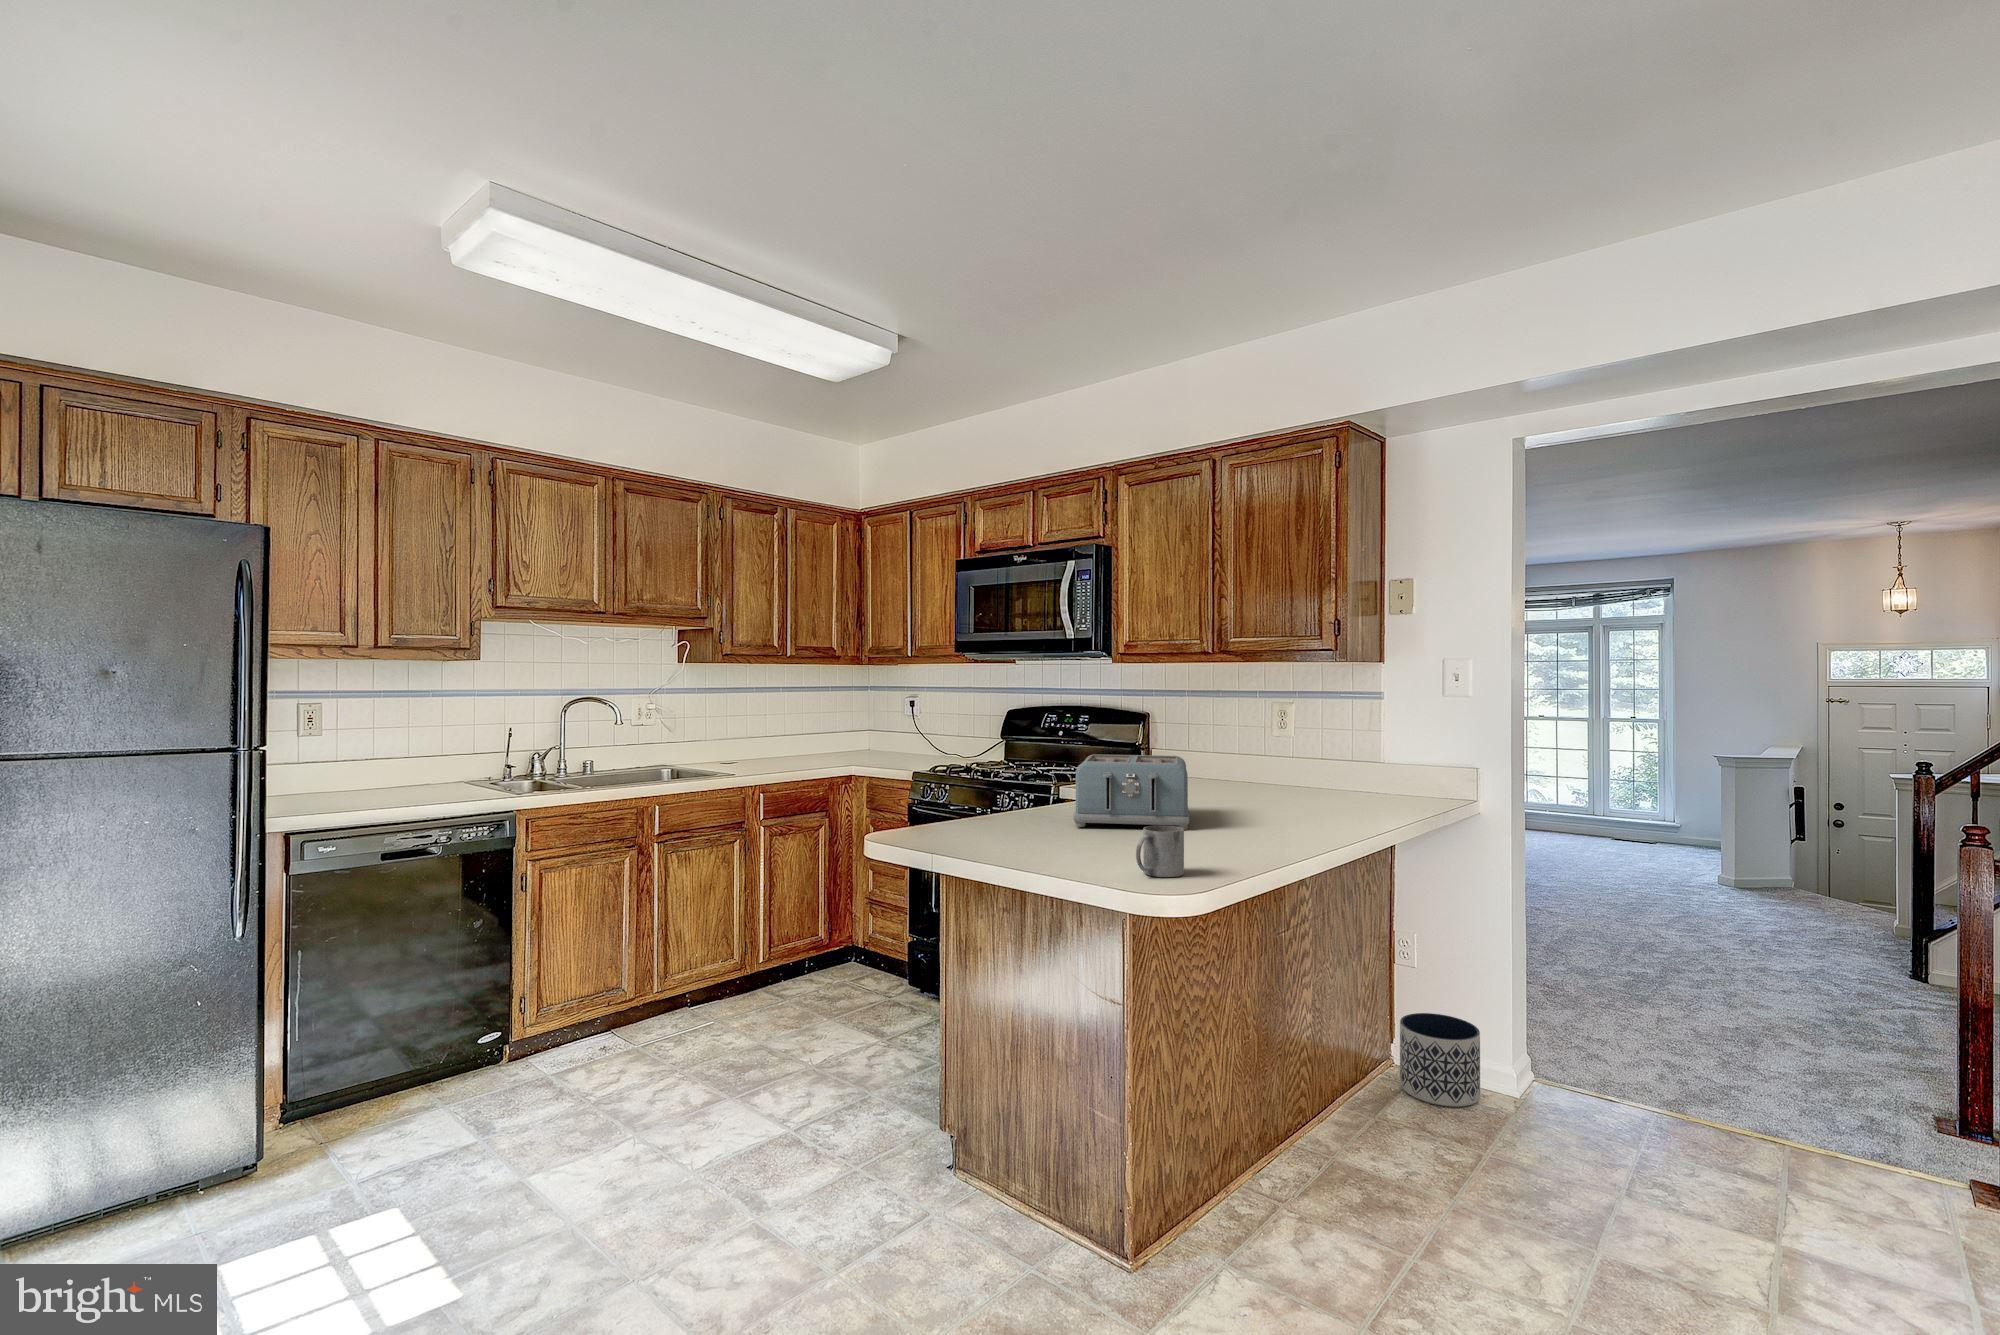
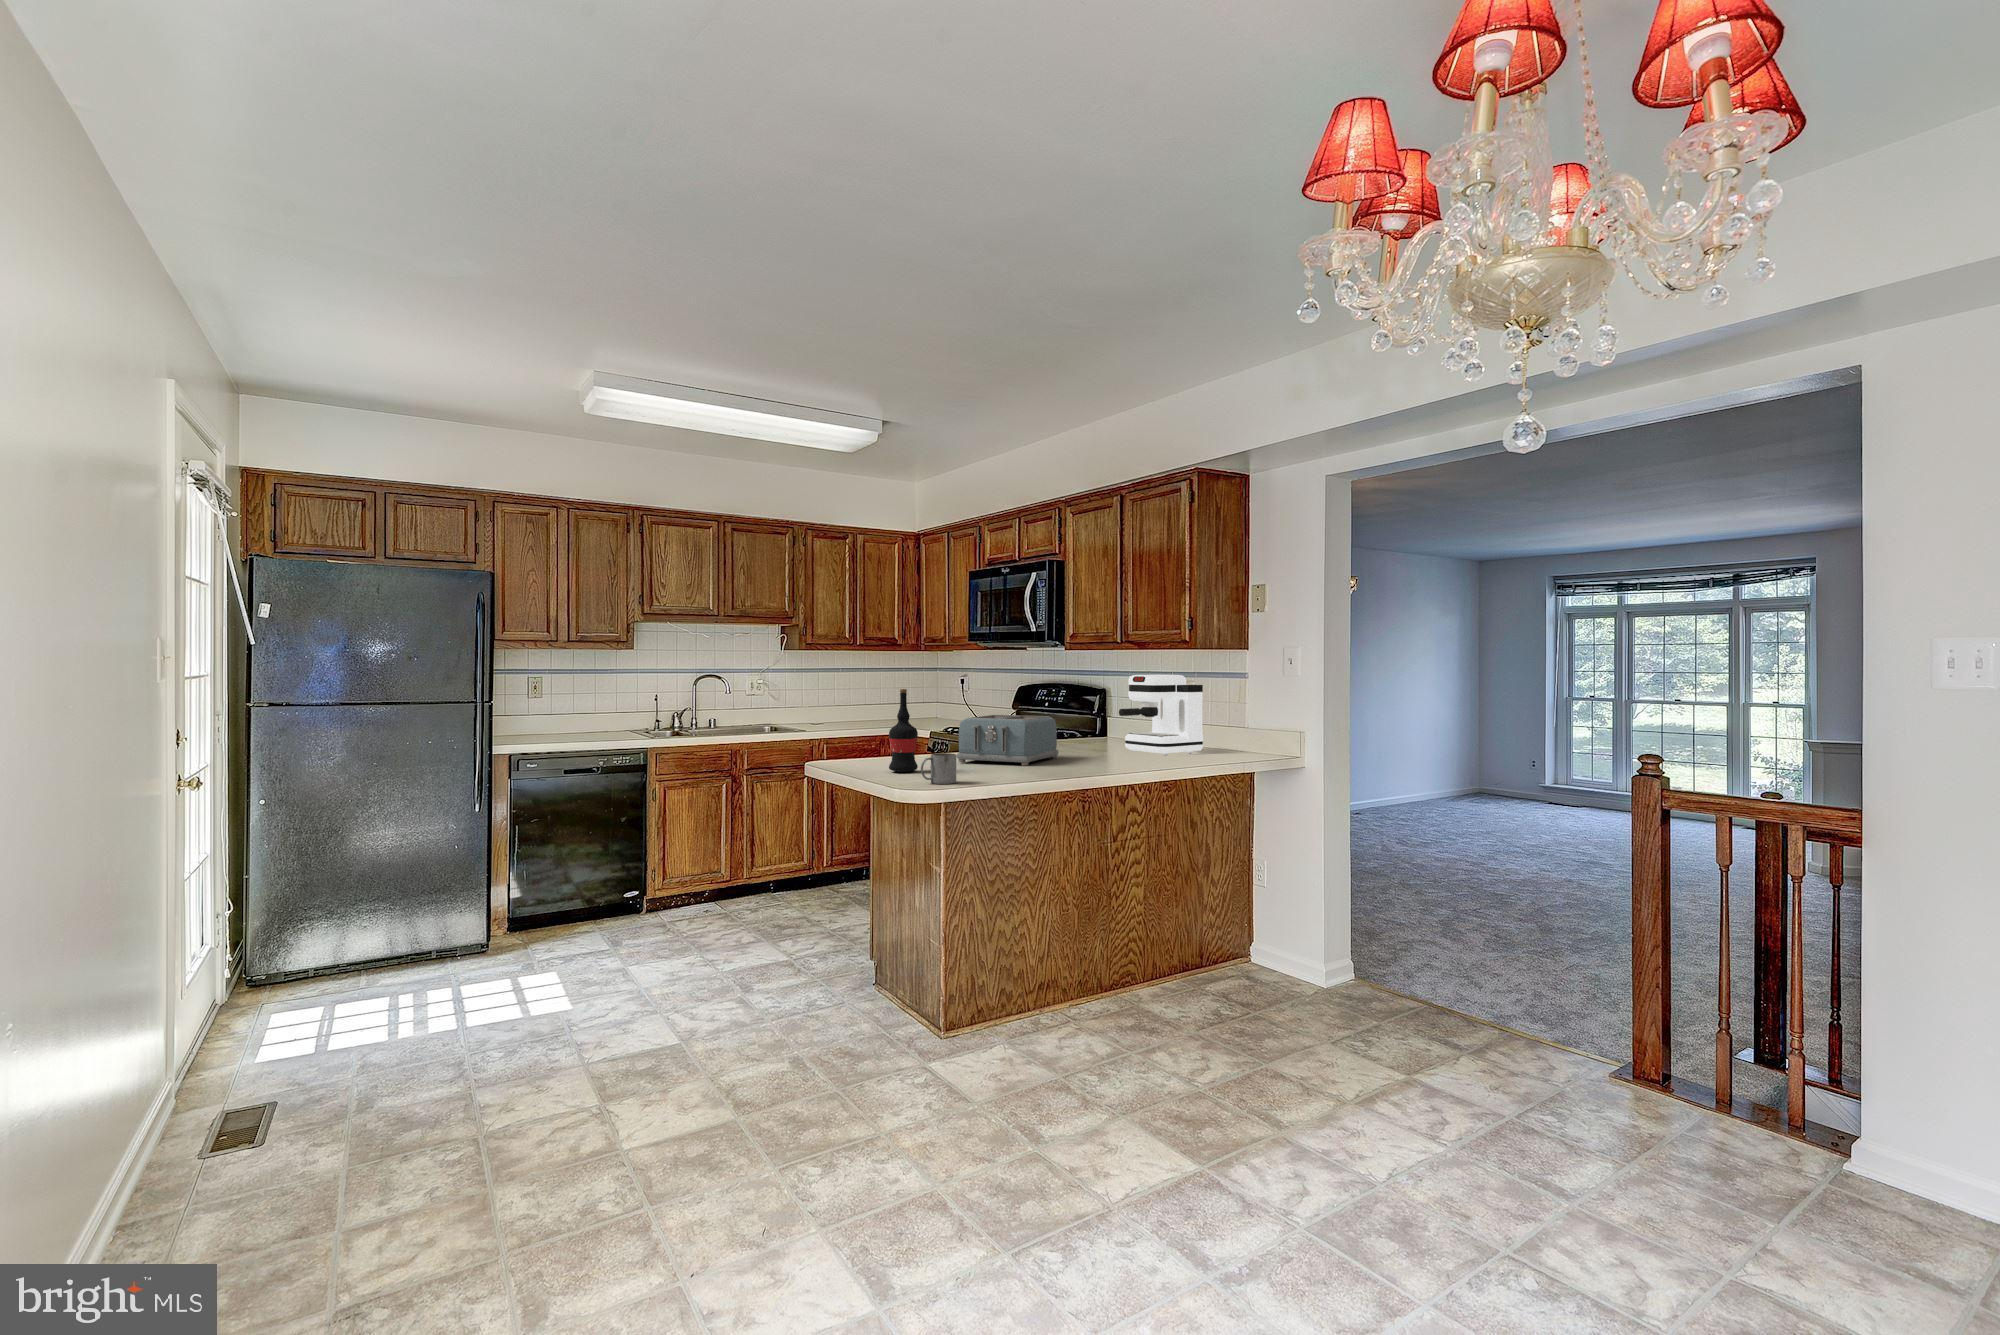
coffee maker: none [1241,696,1341,803] -> present [1119,675,1203,755]
wine bottle: none [1018,723,1062,852] -> present [889,689,918,772]
planter: present [1400,1013,1480,1107] -> none [1232,921,1291,988]

